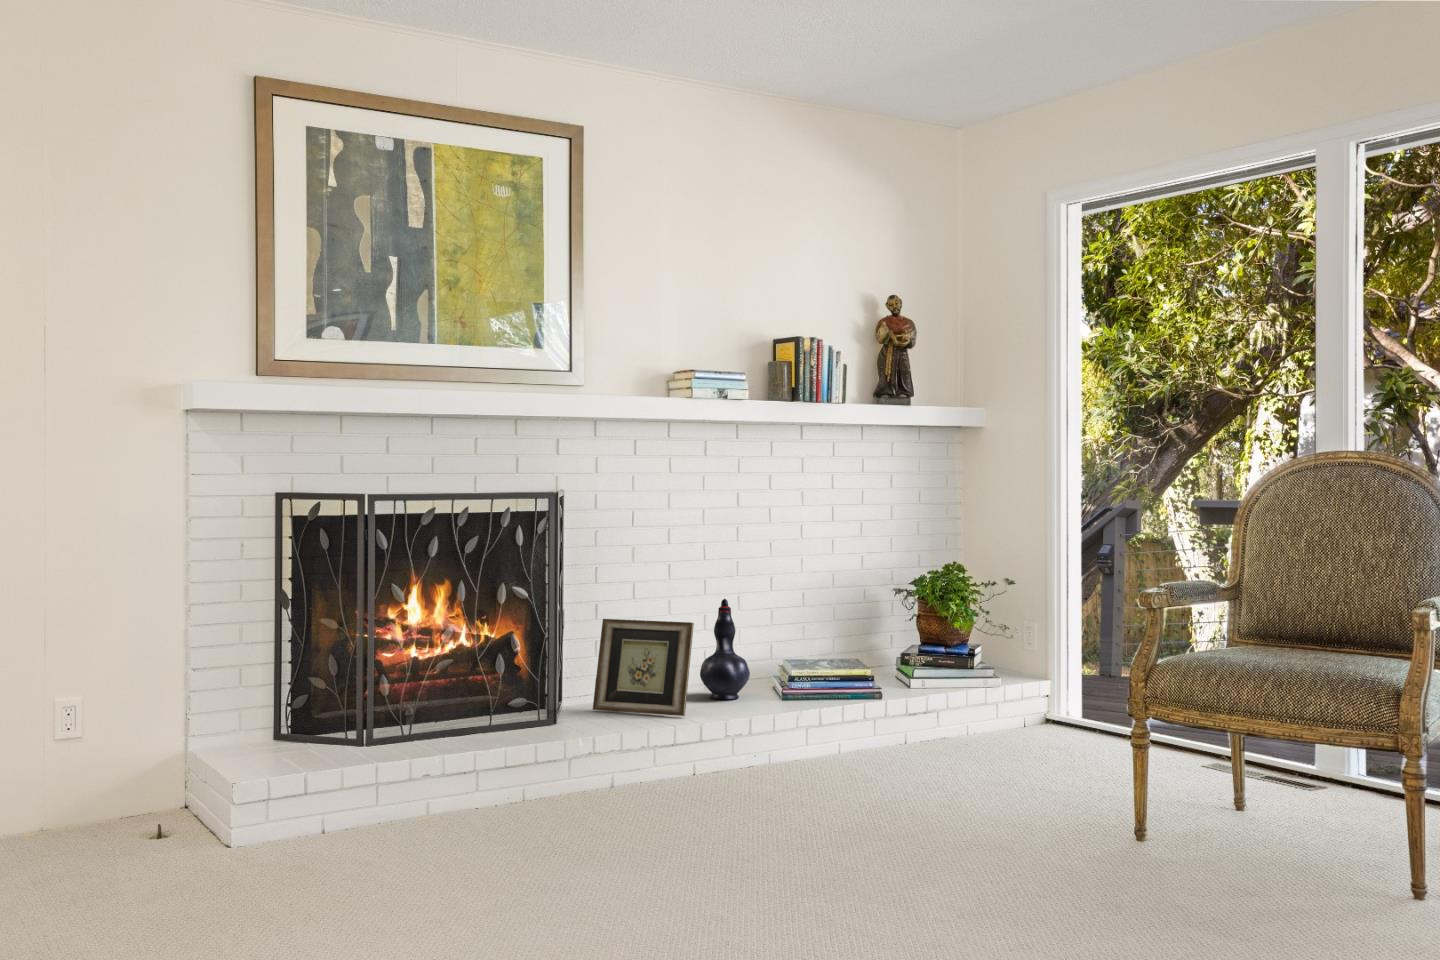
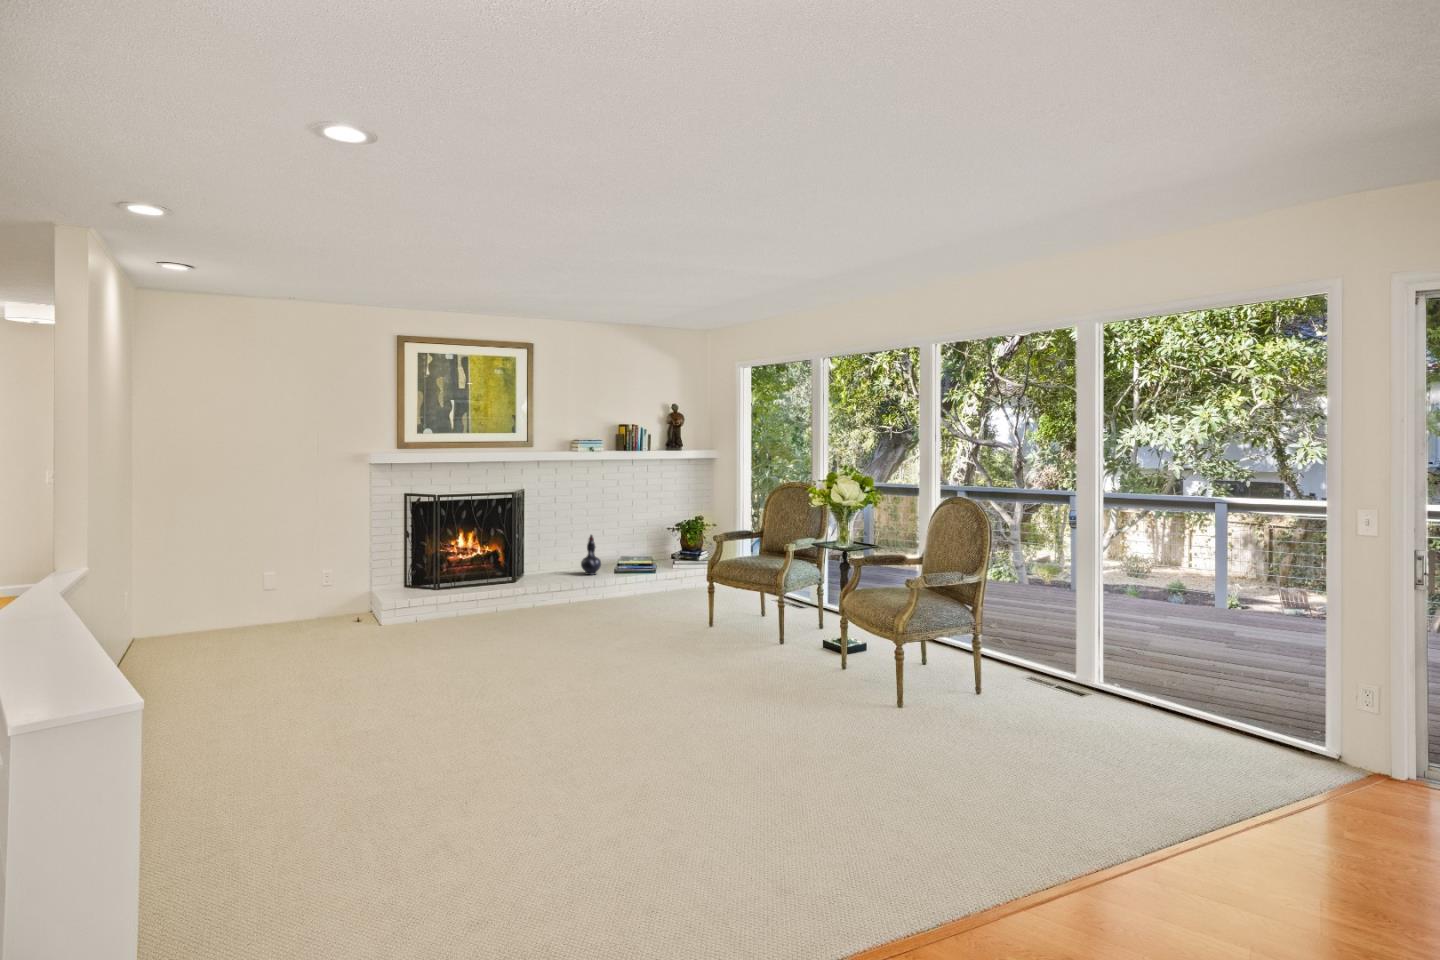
picture frame: present [593,619,694,716] -> none [534,542,574,581]

